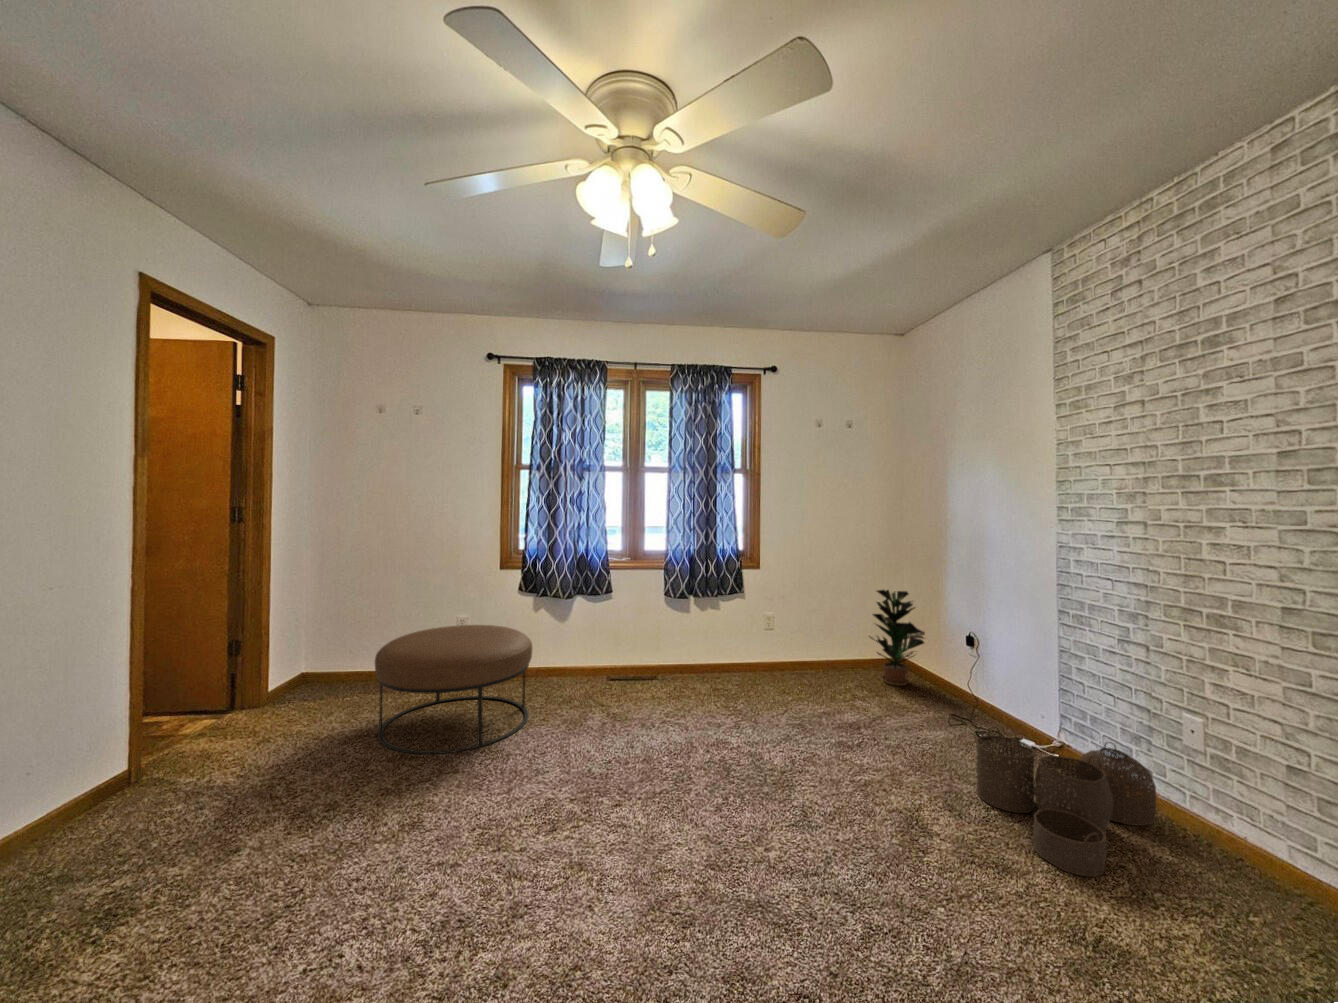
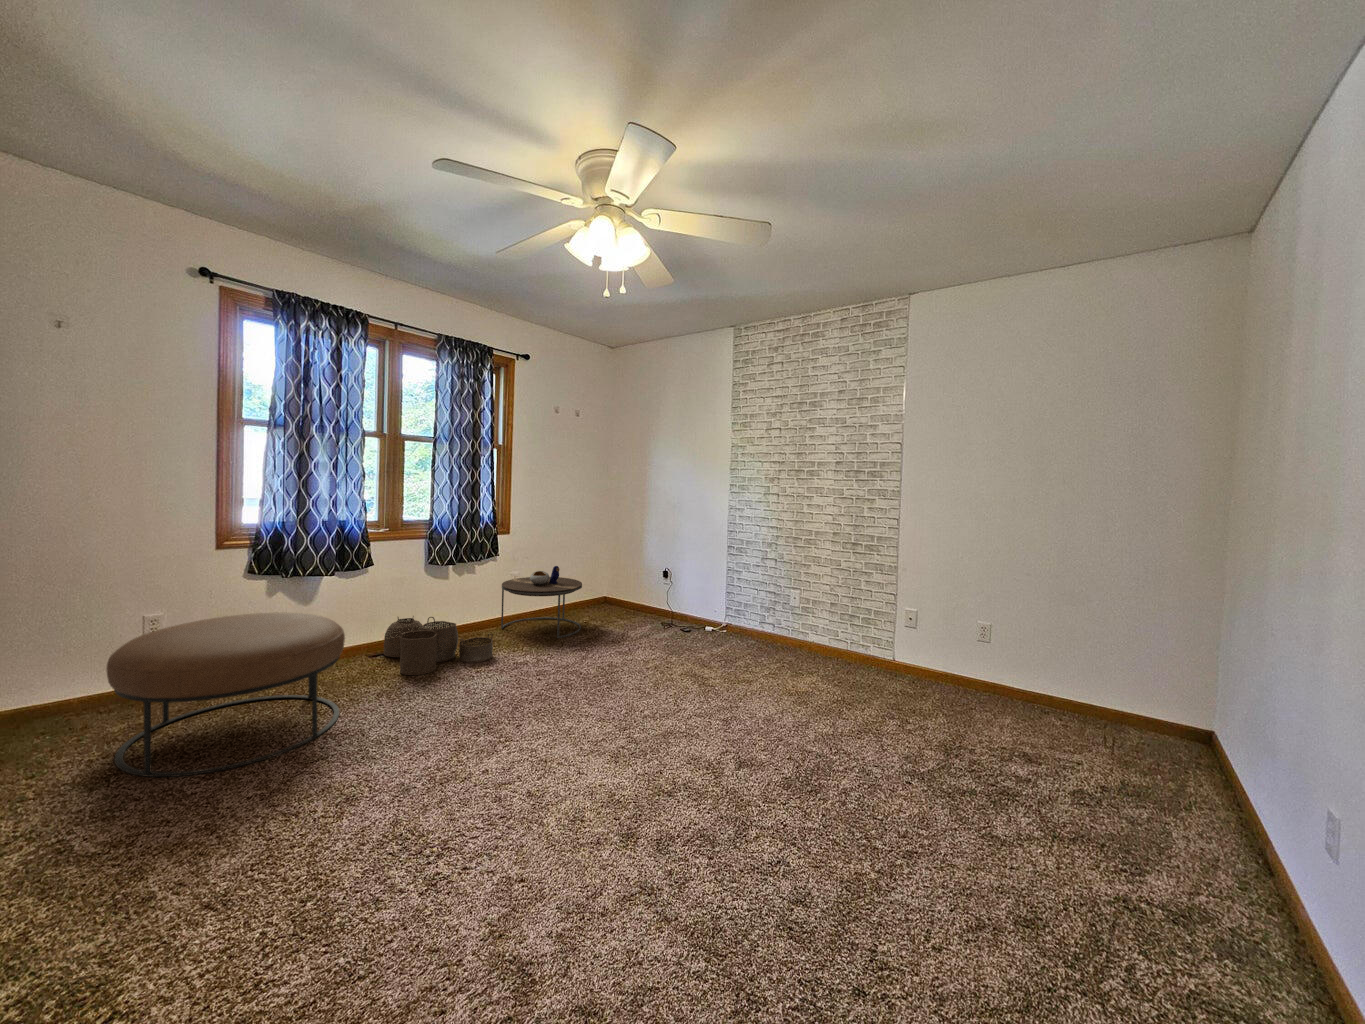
potted plant: present [870,590,925,686] -> none [592,545,634,615]
side table: none [737,610,832,702] -> present [501,566,582,638]
woven basket: present [976,727,1156,877] -> present [384,616,493,675]

